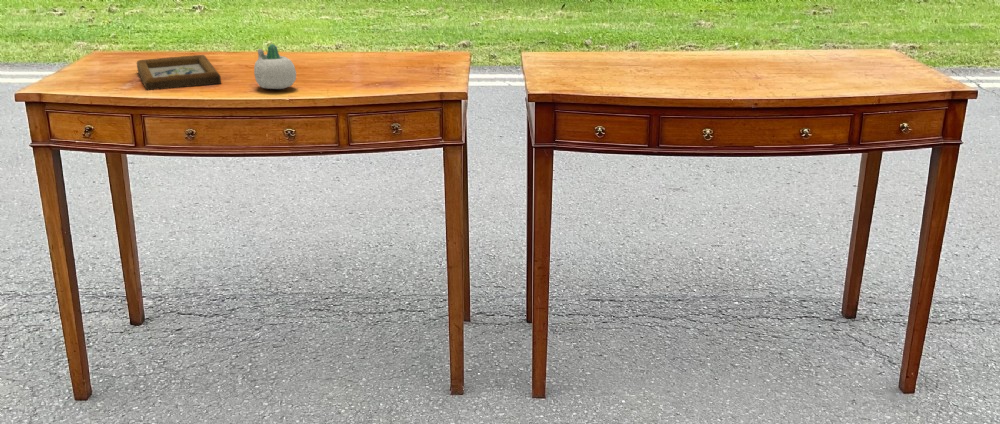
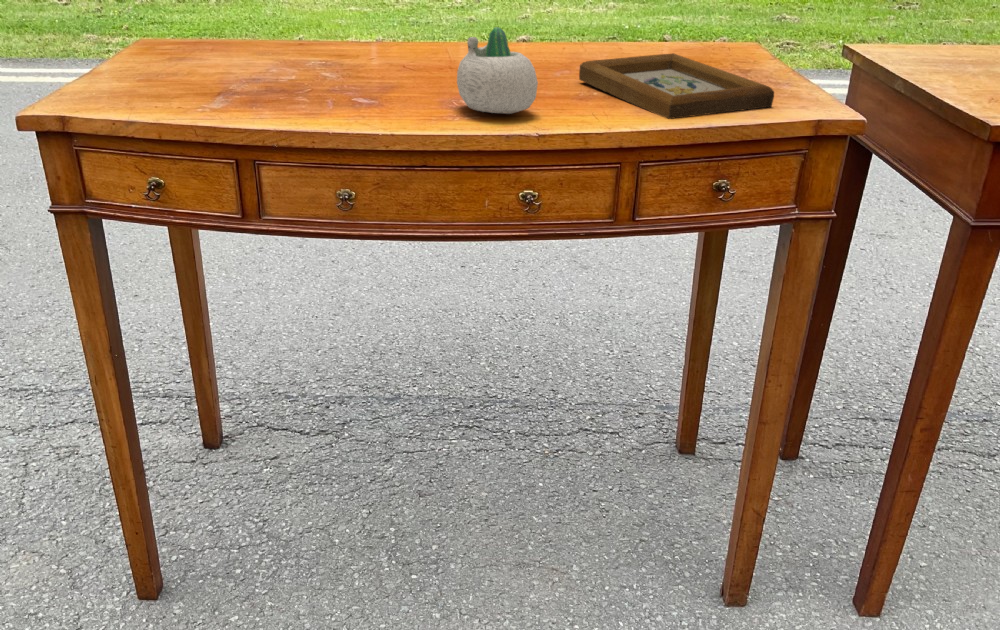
picture frame: present [137,55,221,90] -> present [579,53,774,119]

